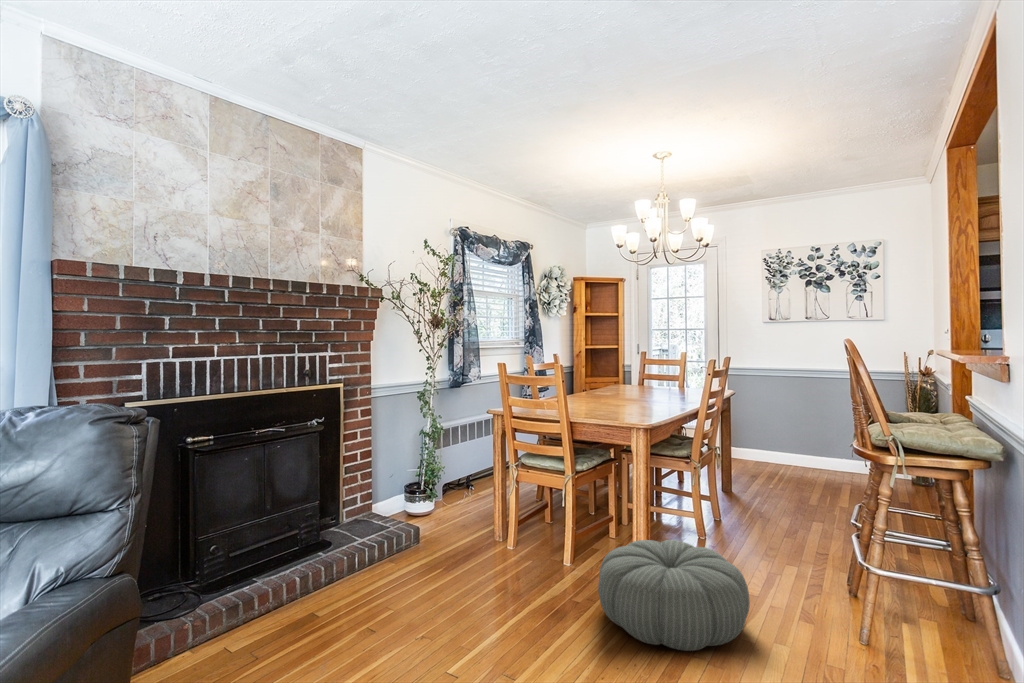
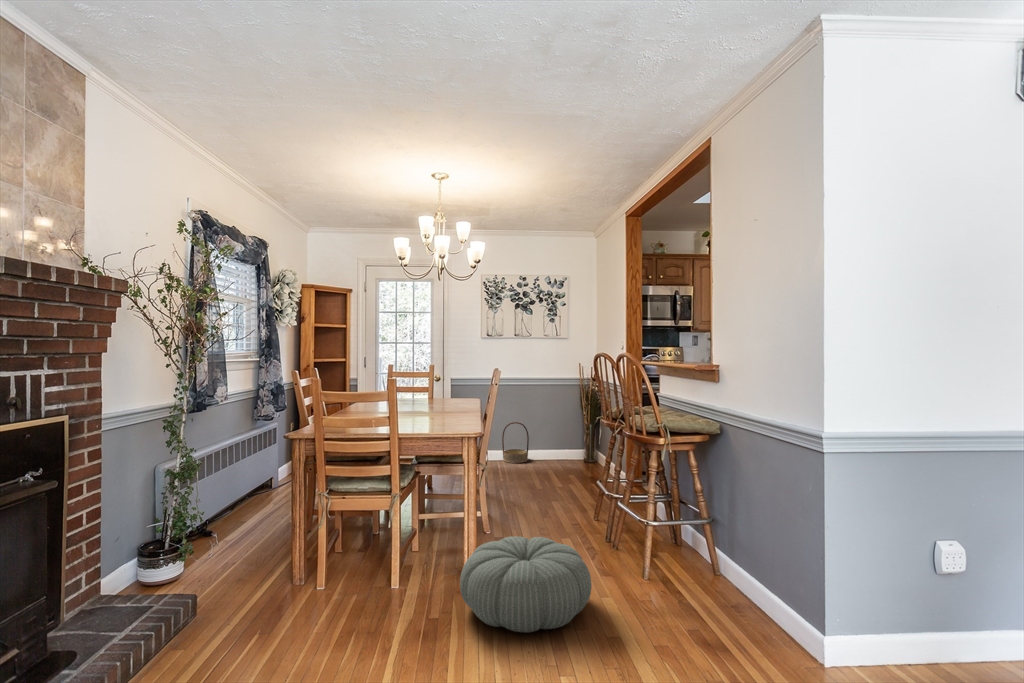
basket: none [786,422,823,472] -> present [502,422,529,463]

